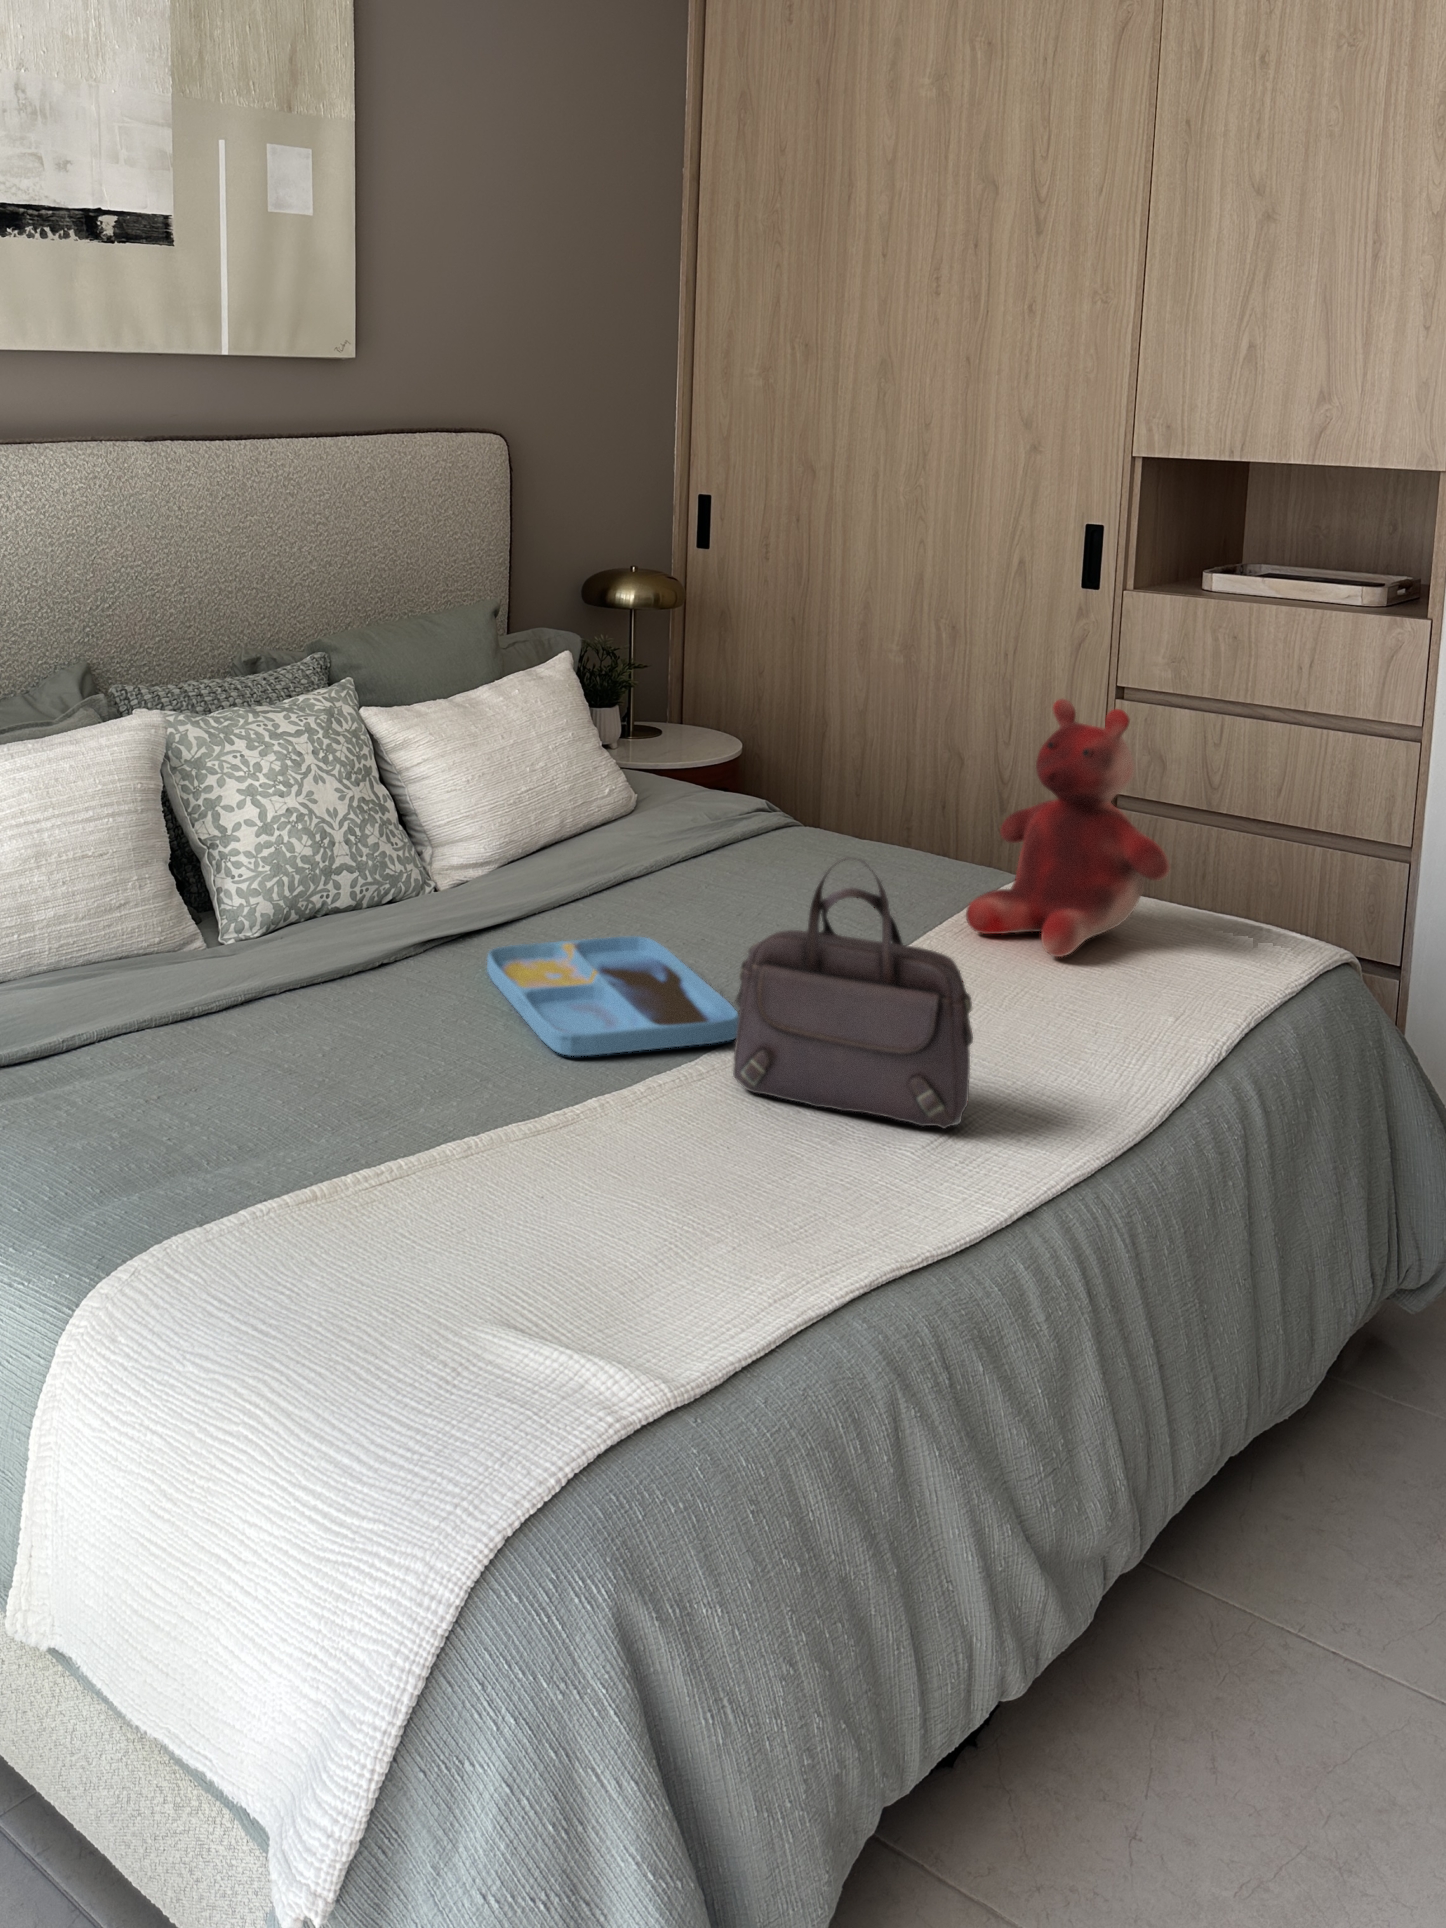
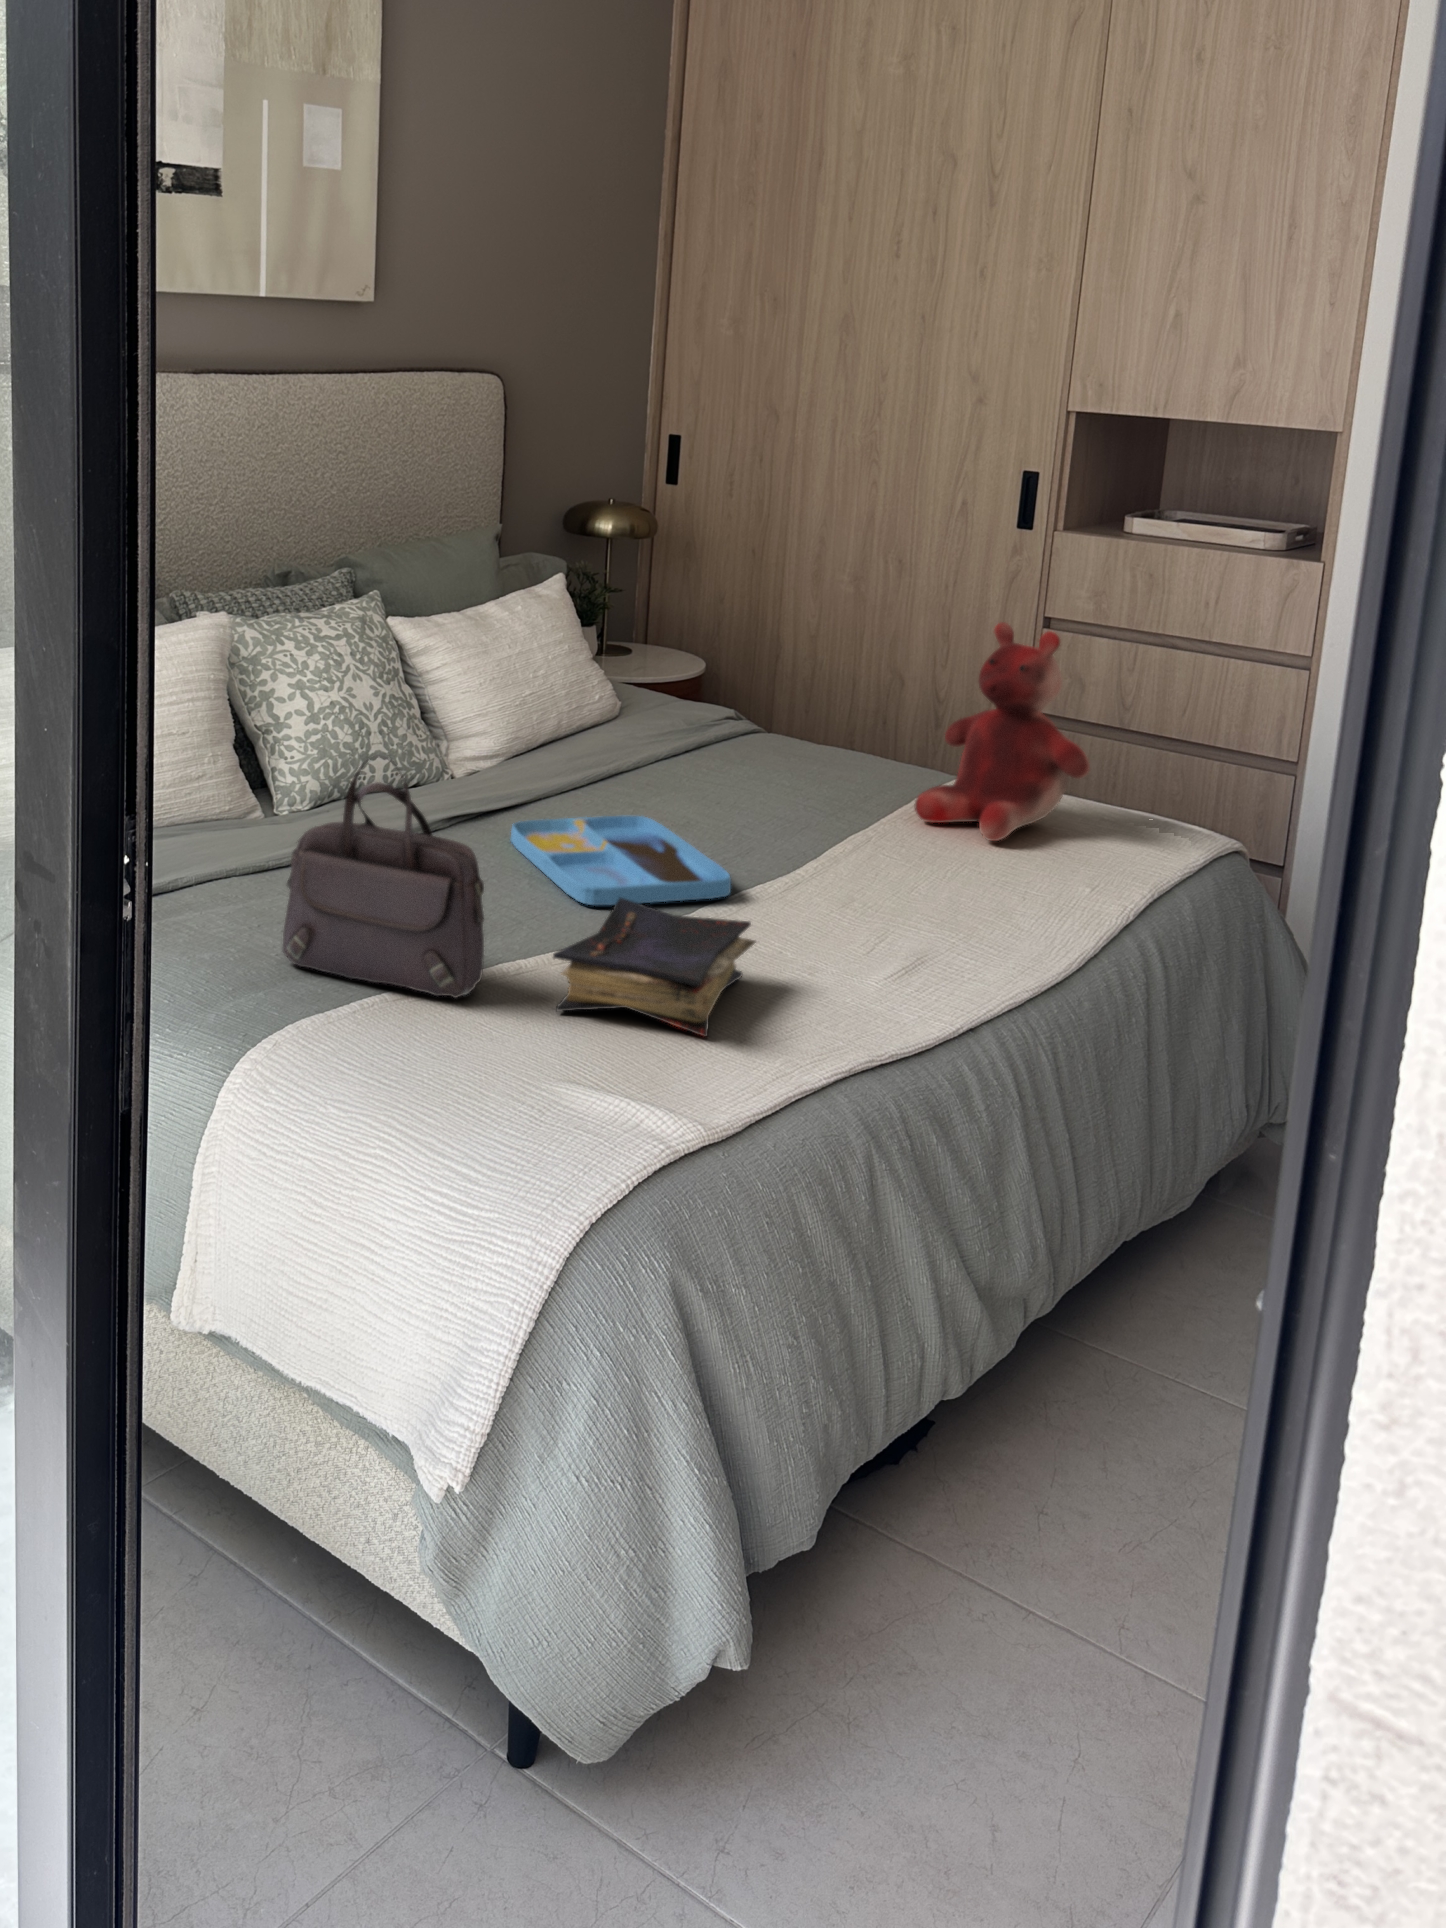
handbag: present [733,857,973,1129] -> present [283,755,484,998]
book: none [496,1054,758,1244] -> present [553,897,755,1037]

